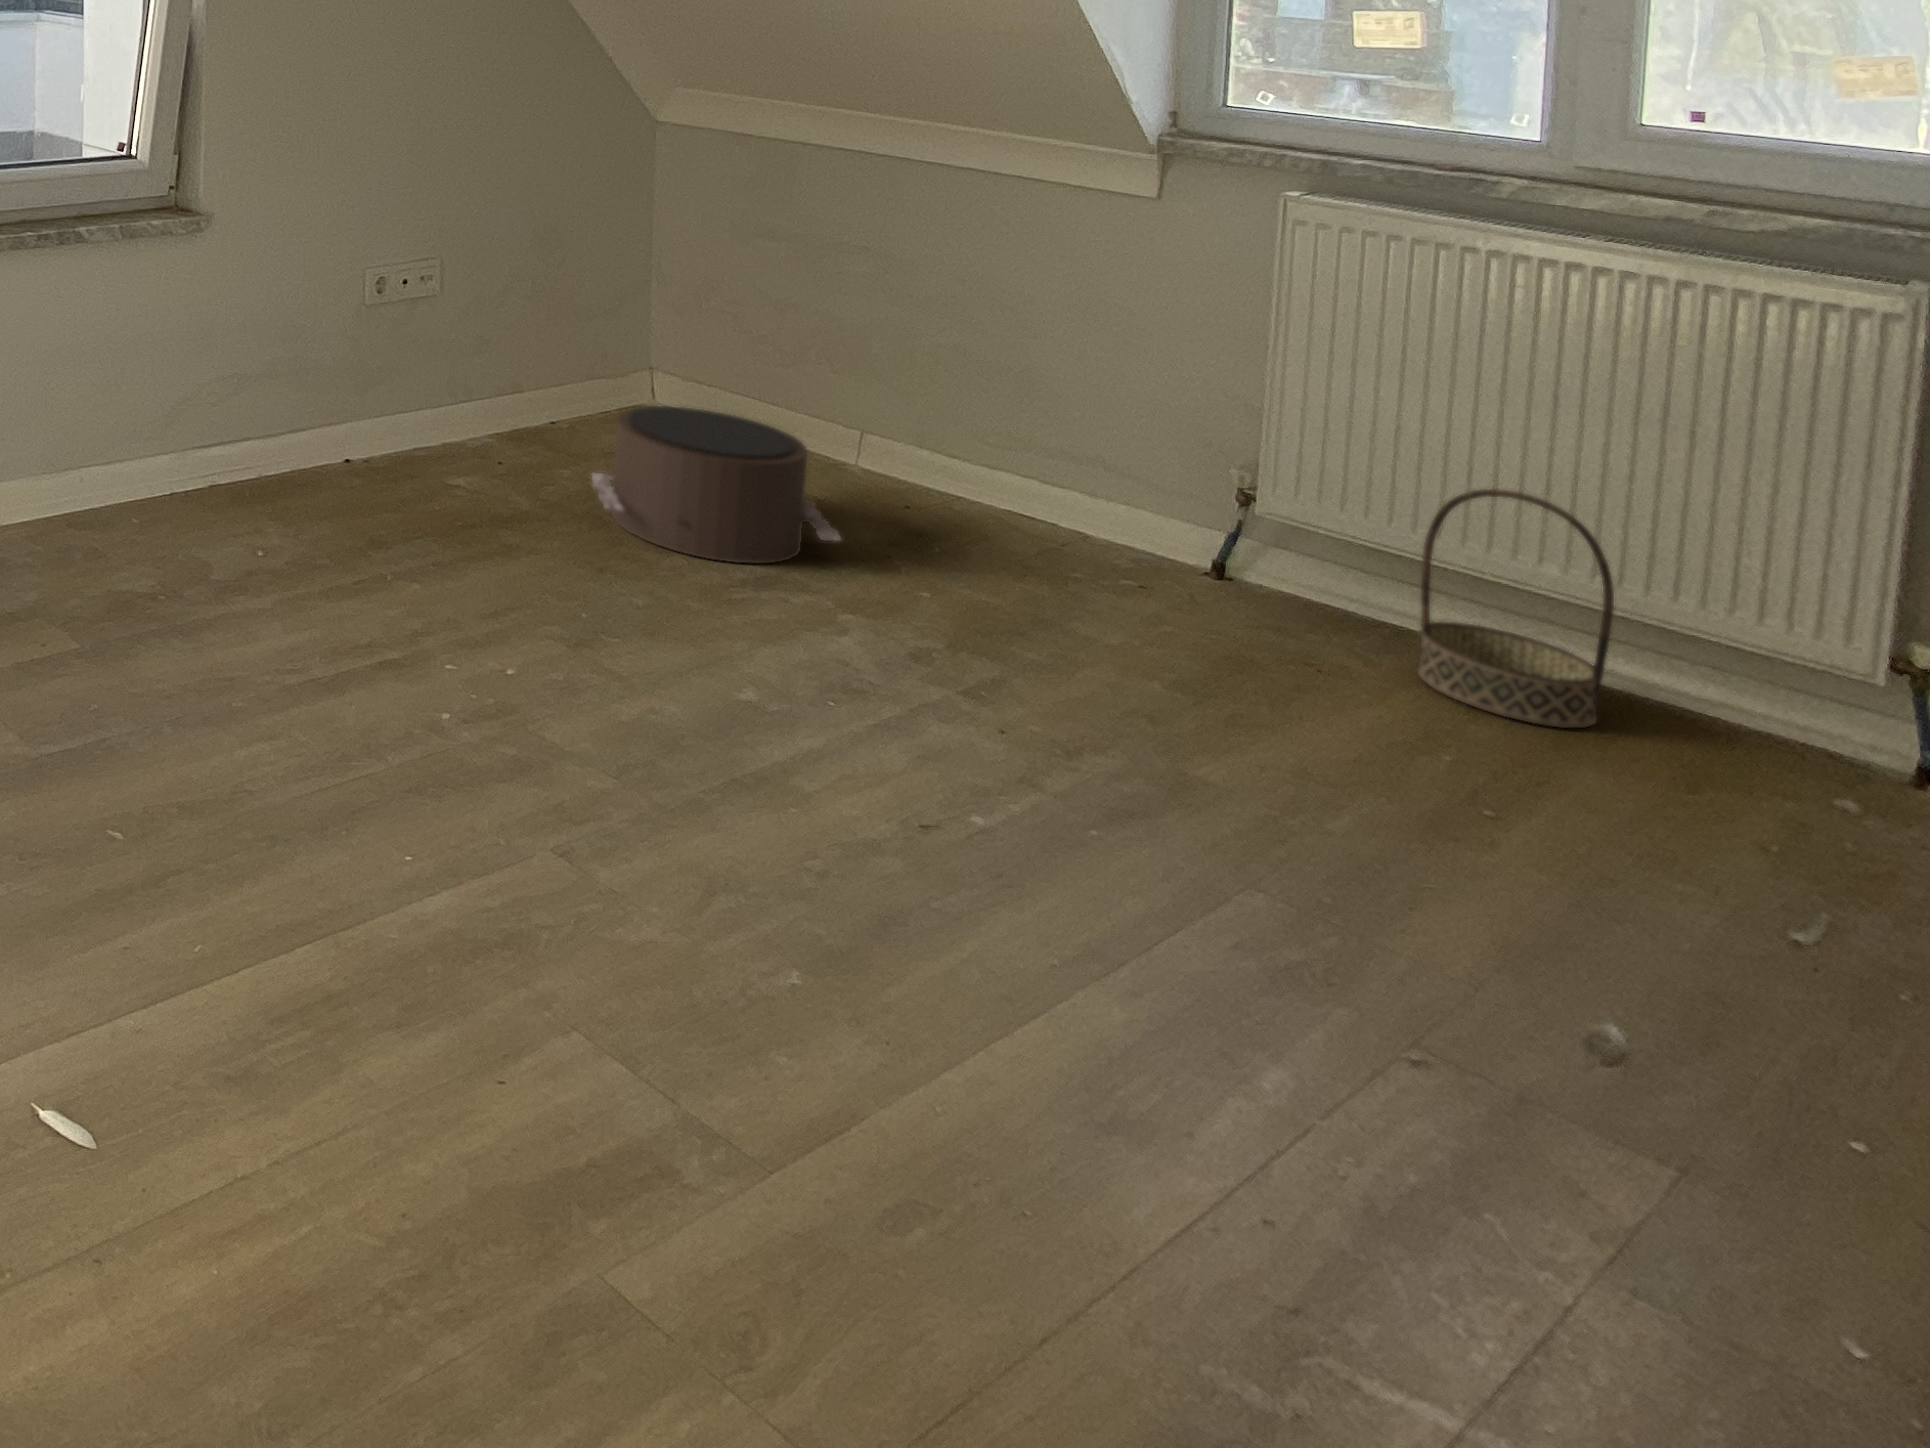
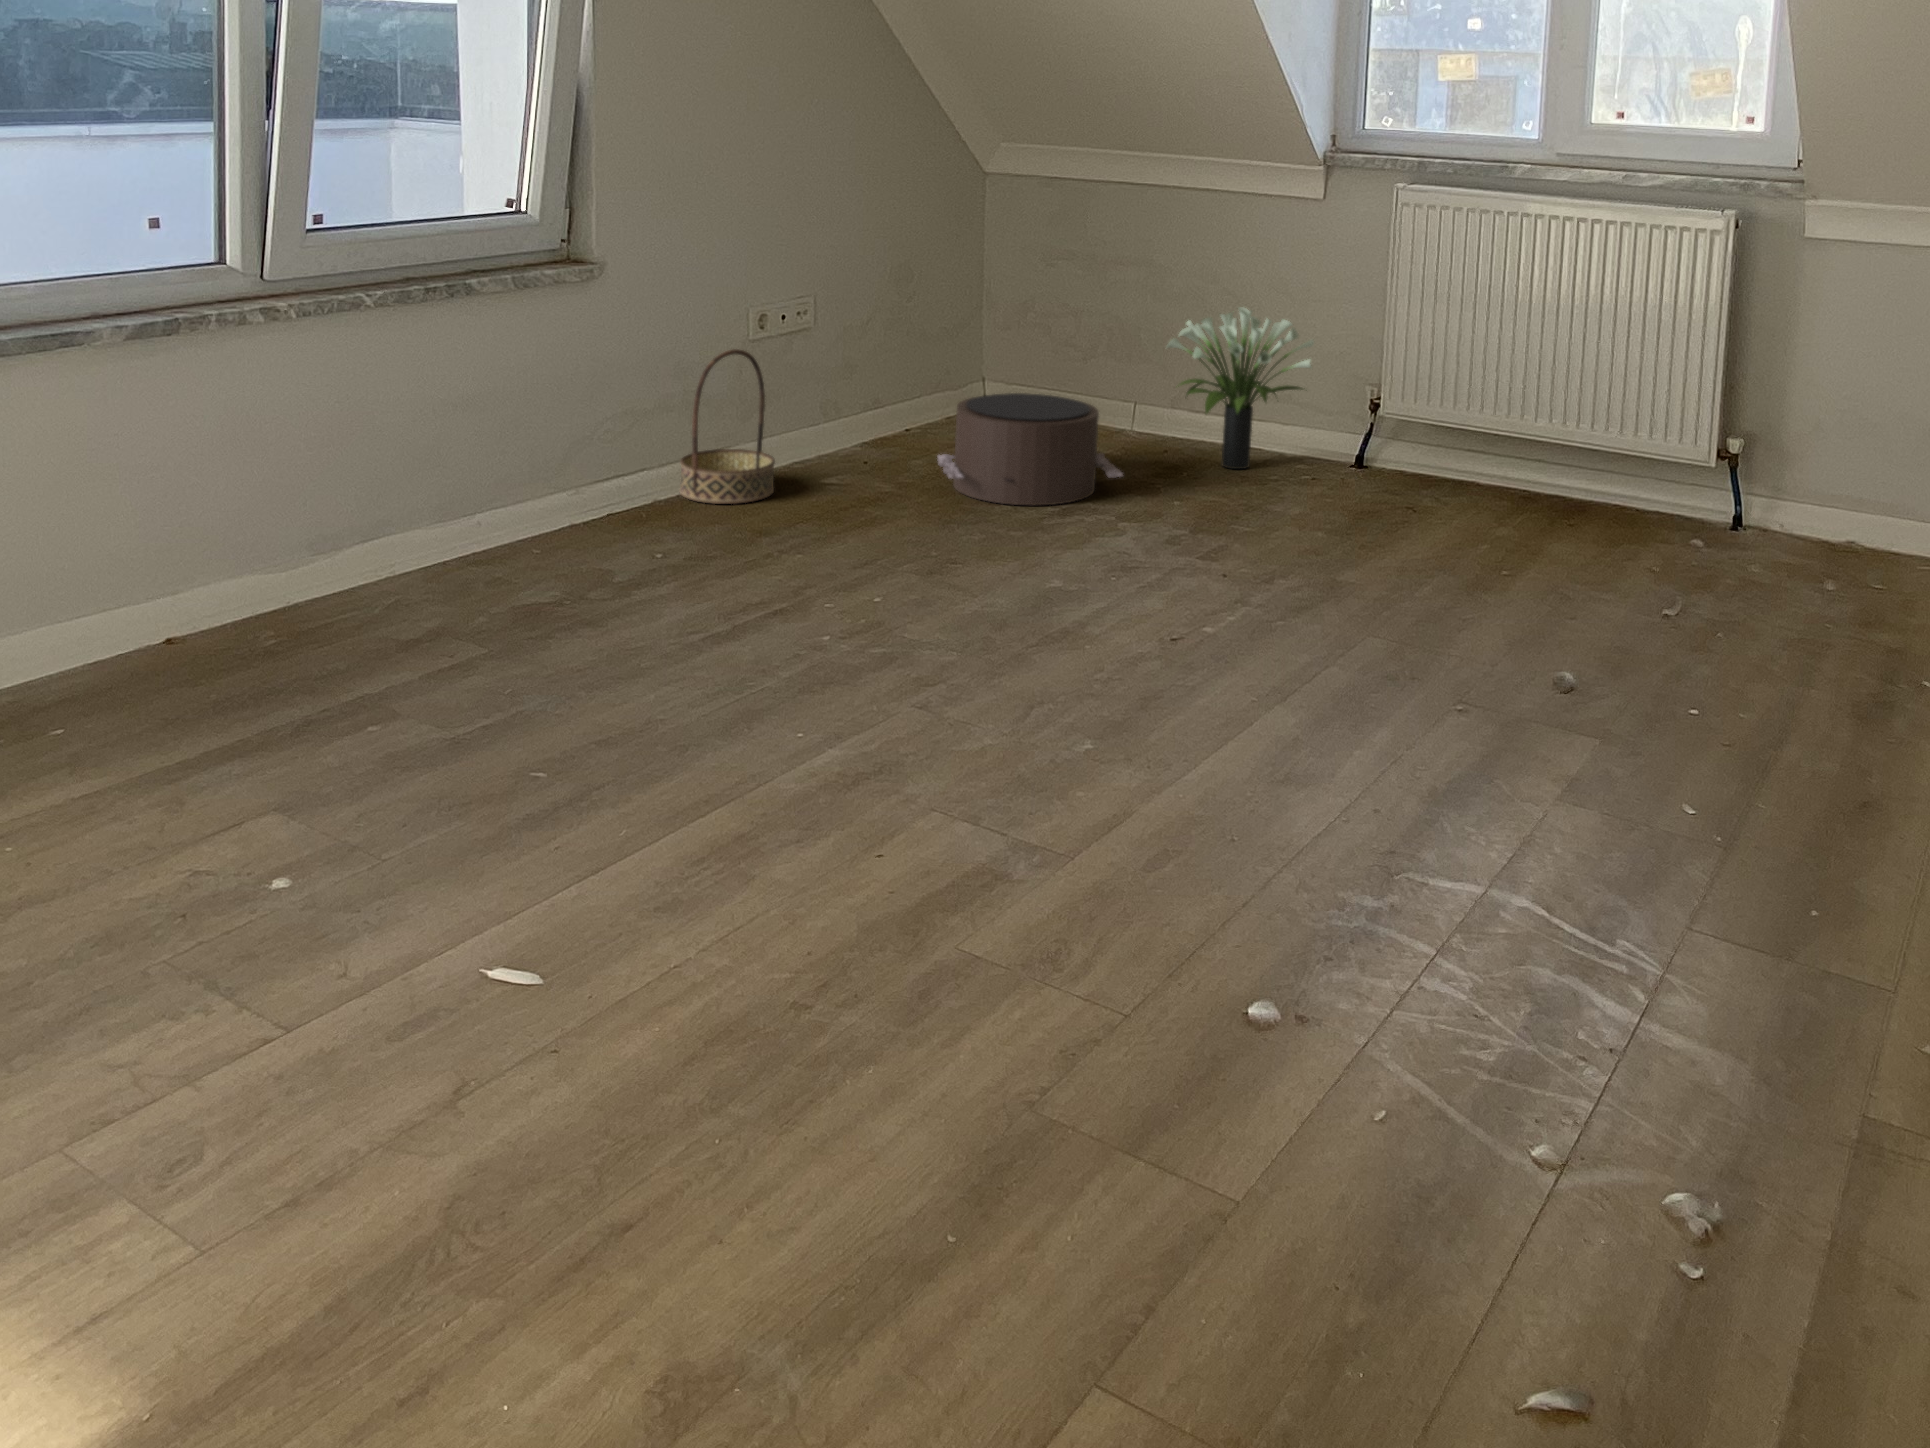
potted plant: none [905,333,1136,550] -> present [1167,307,1314,469]
basket: present [1417,489,1614,728] -> present [680,349,775,504]

